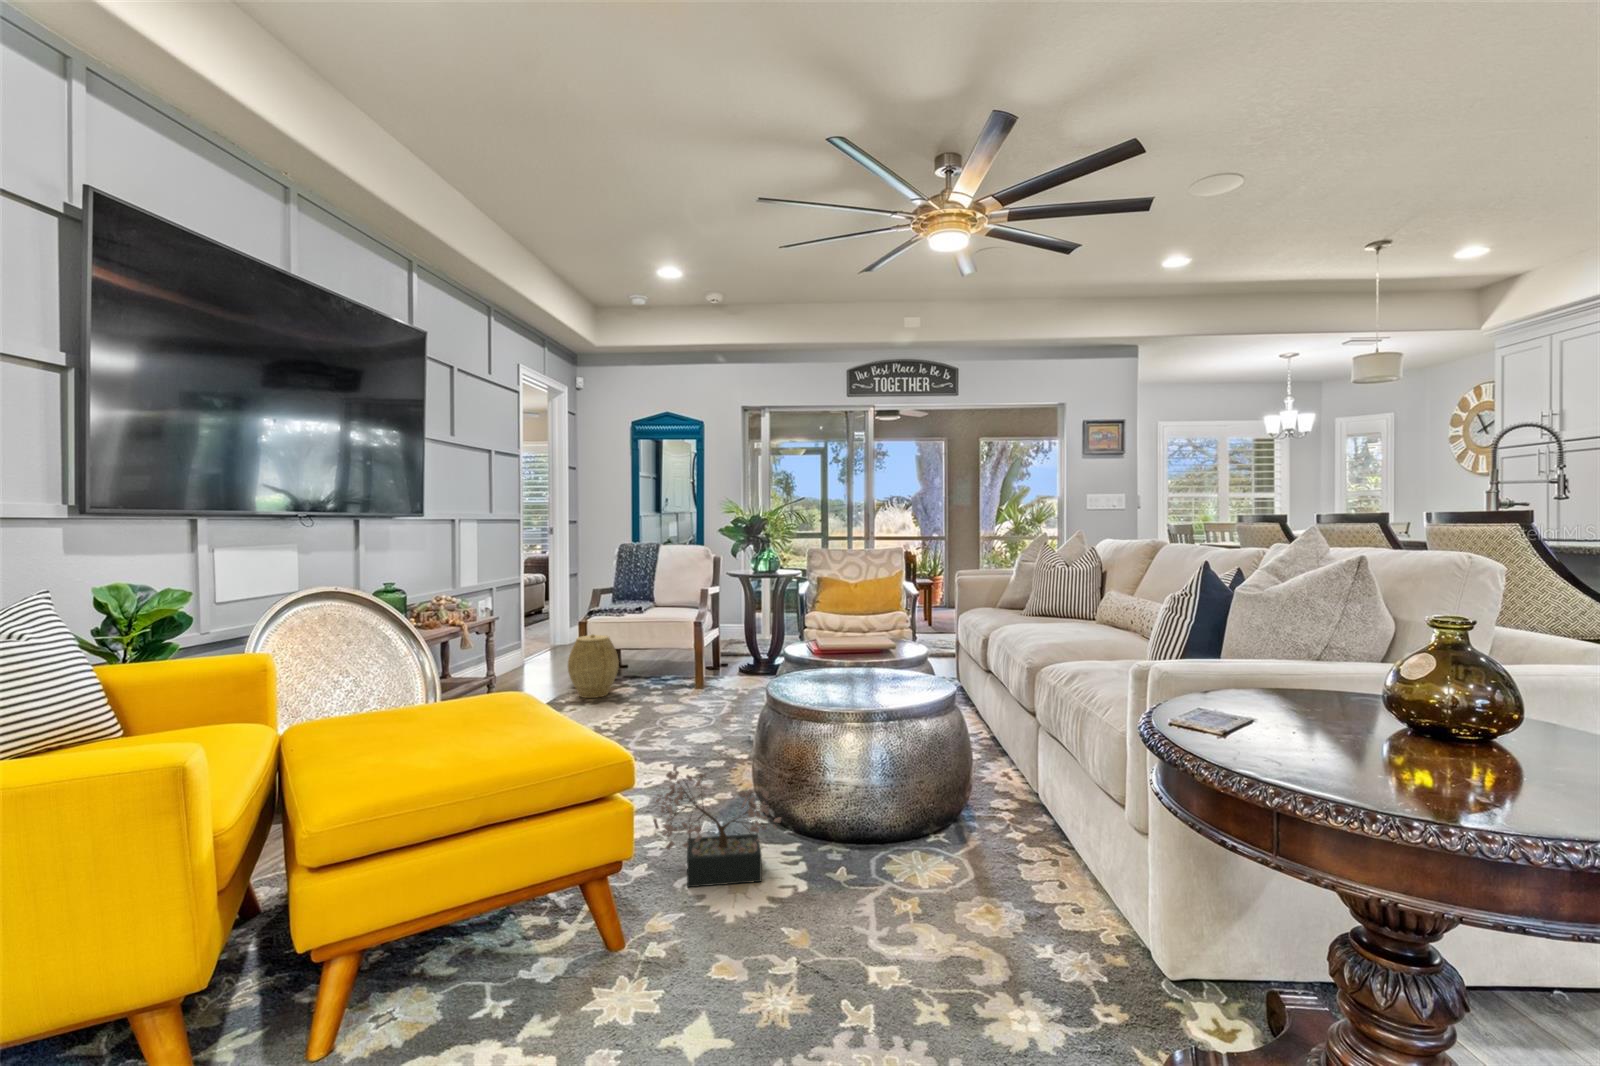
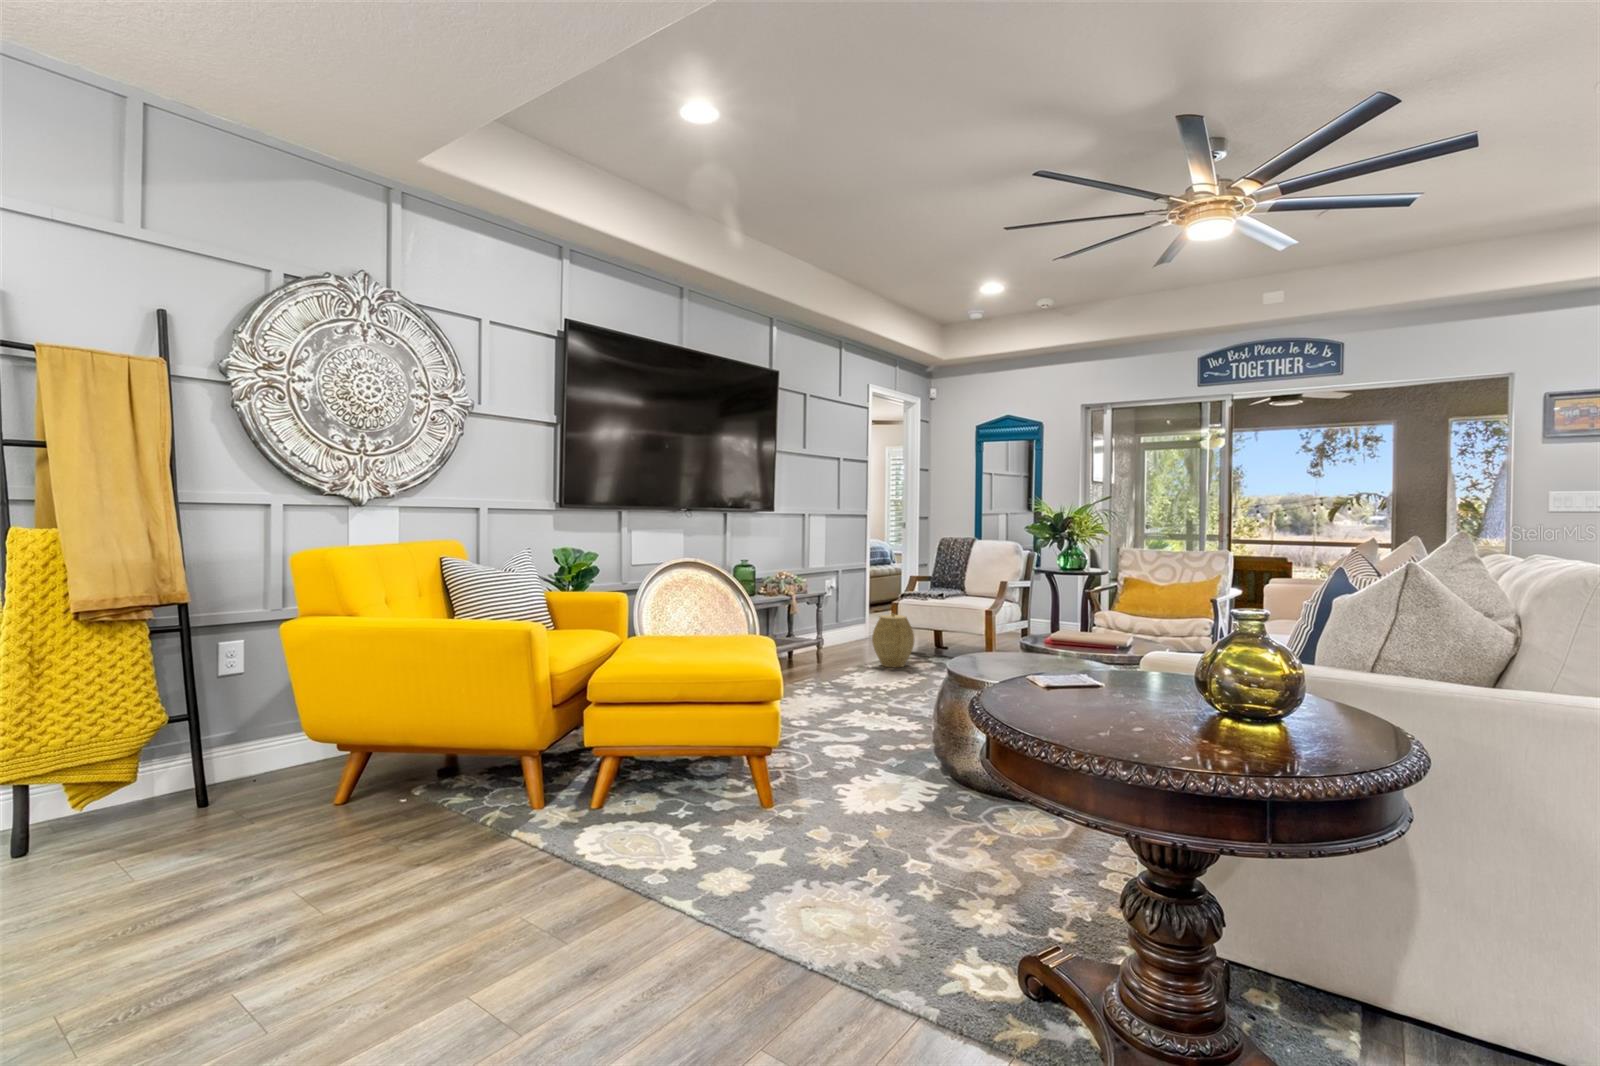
decorative plant: present [653,767,781,887] -> none [823,702,919,799]

